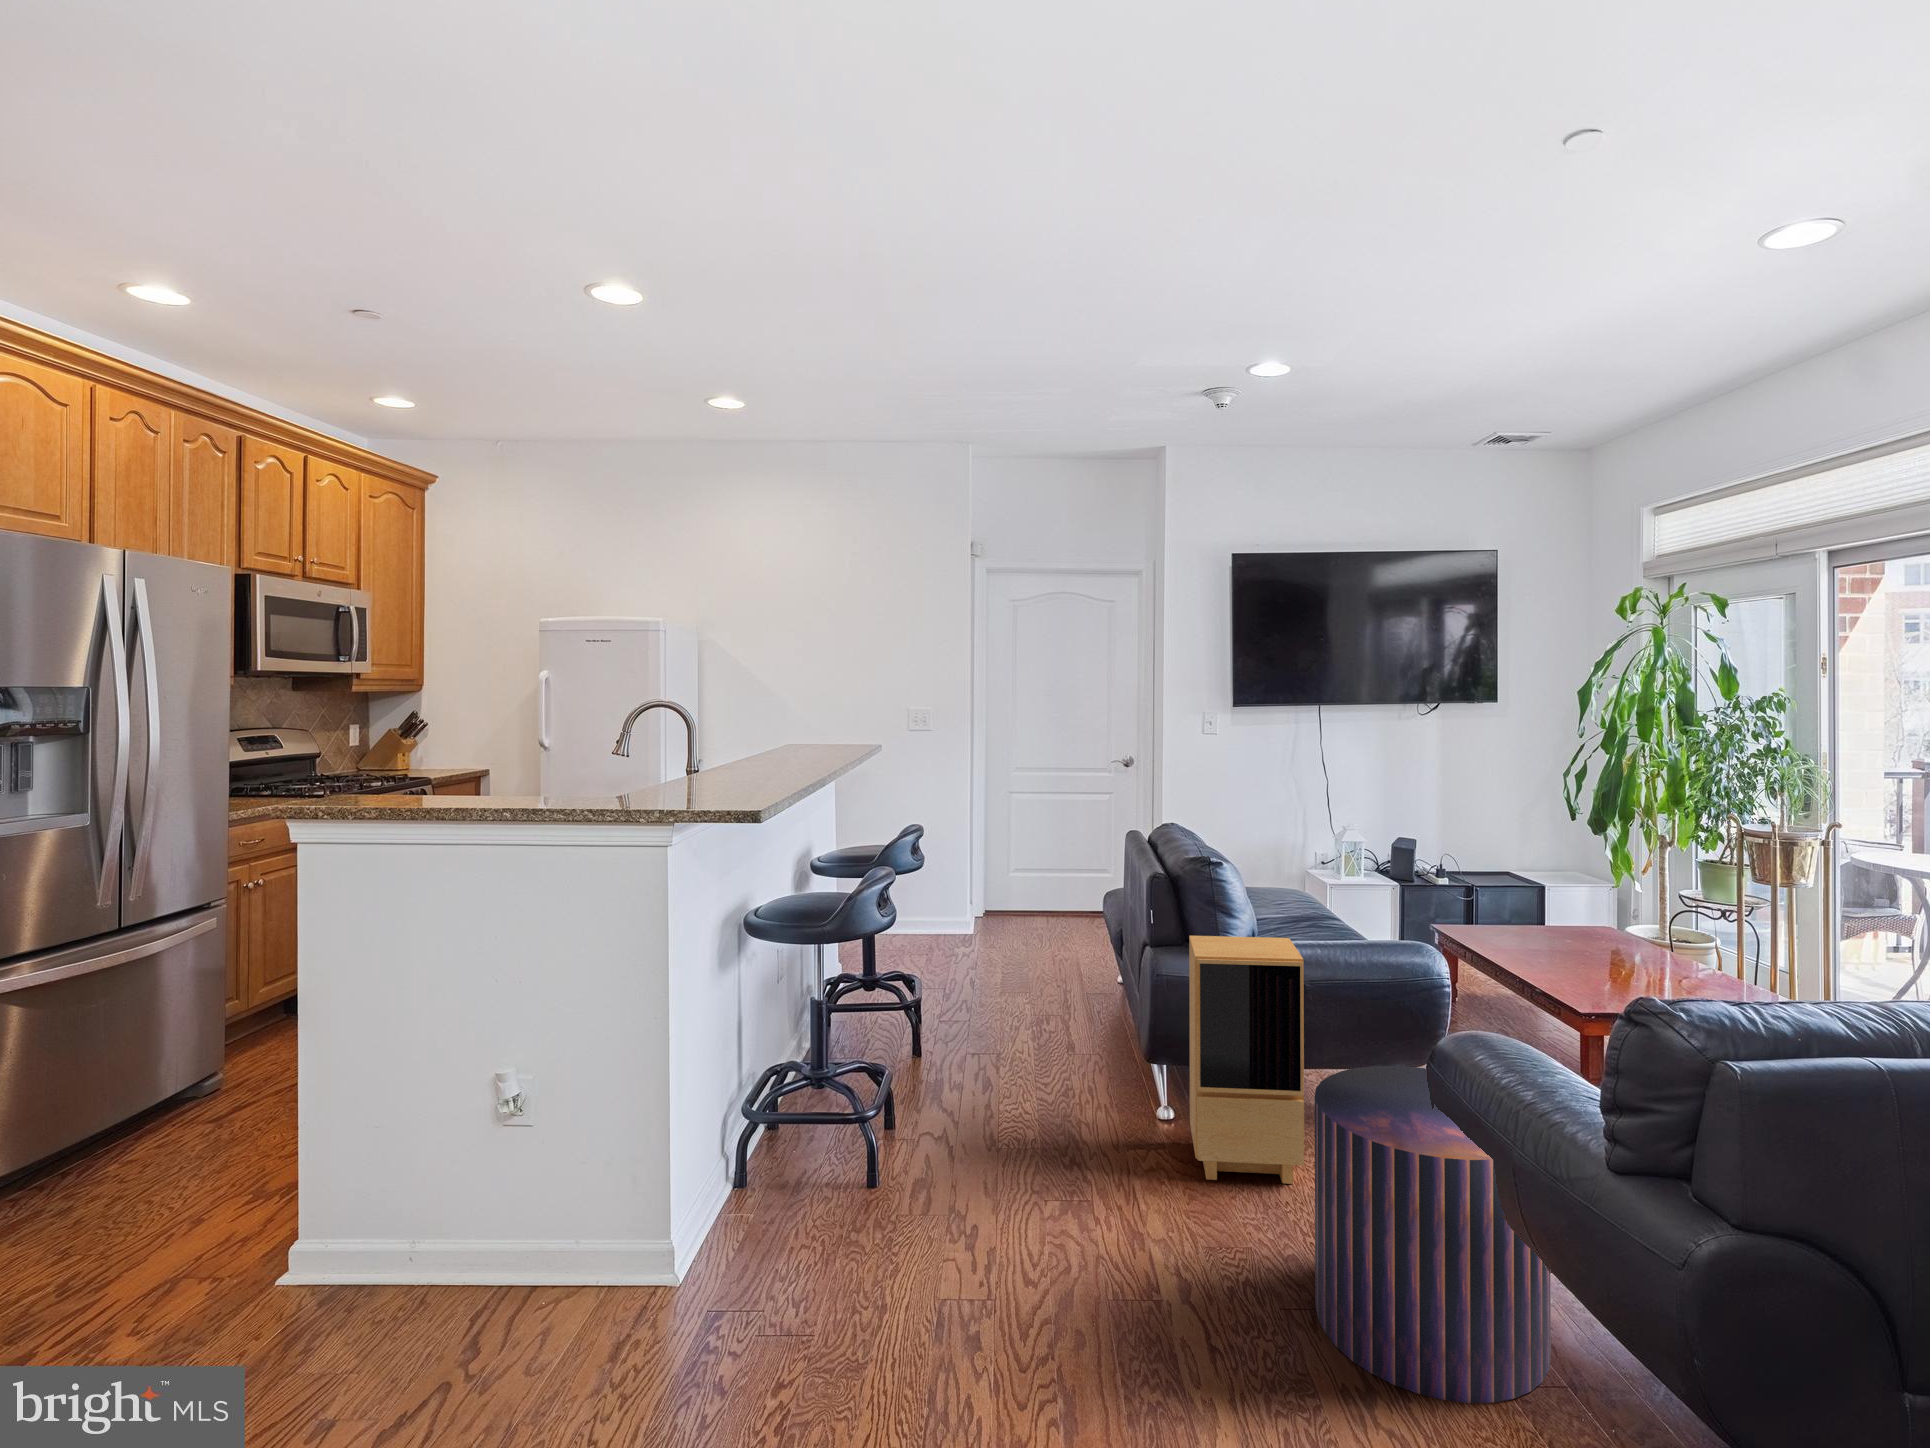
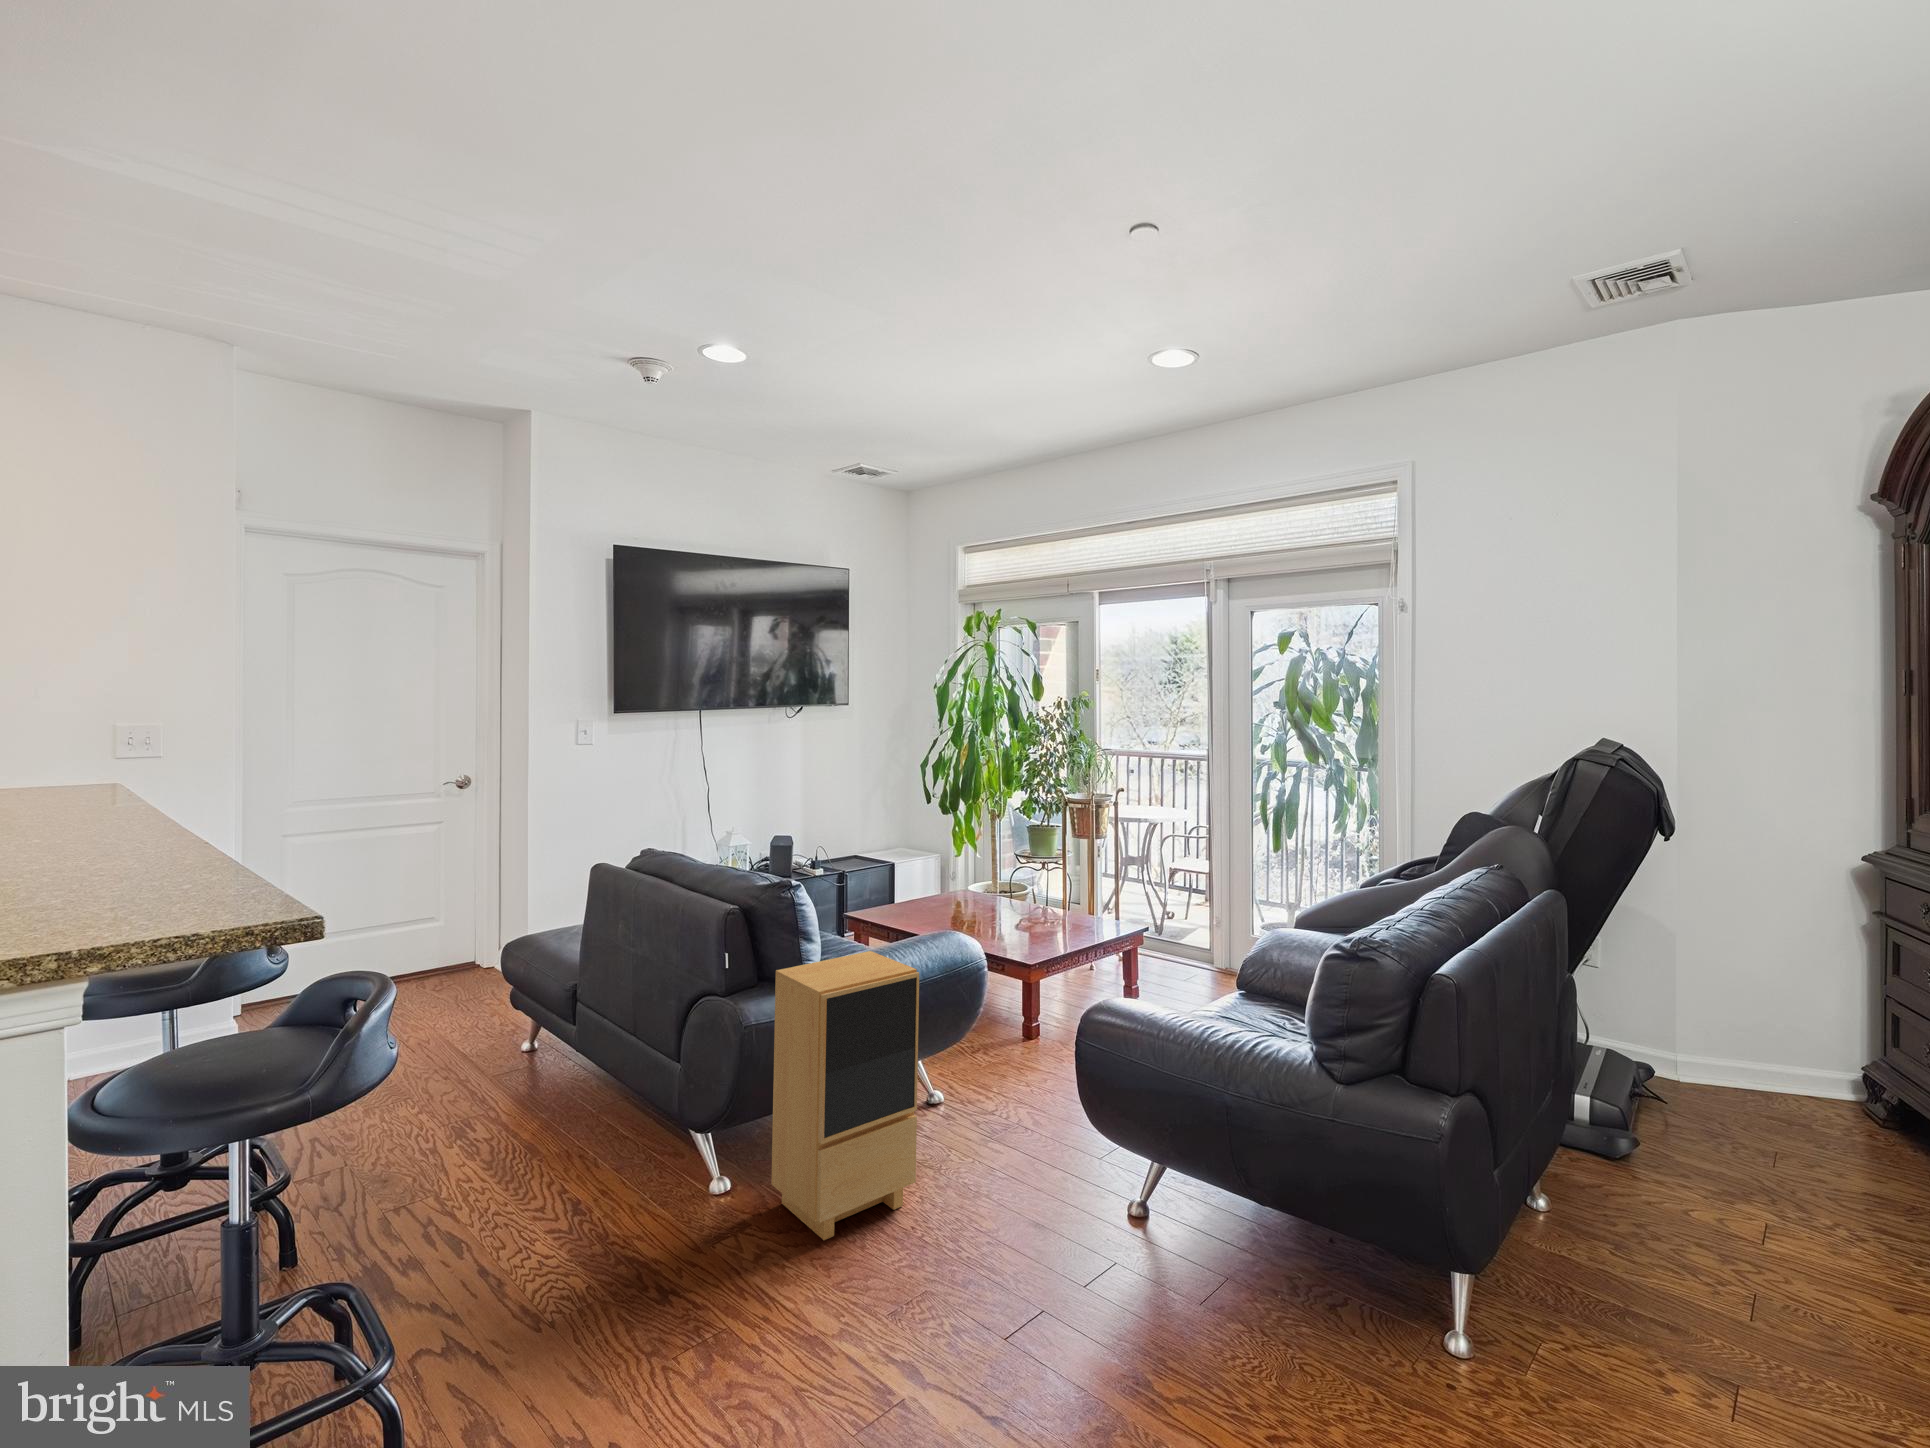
pouf: present [1315,1066,1551,1403] -> none [1010,1043,1214,1354]

